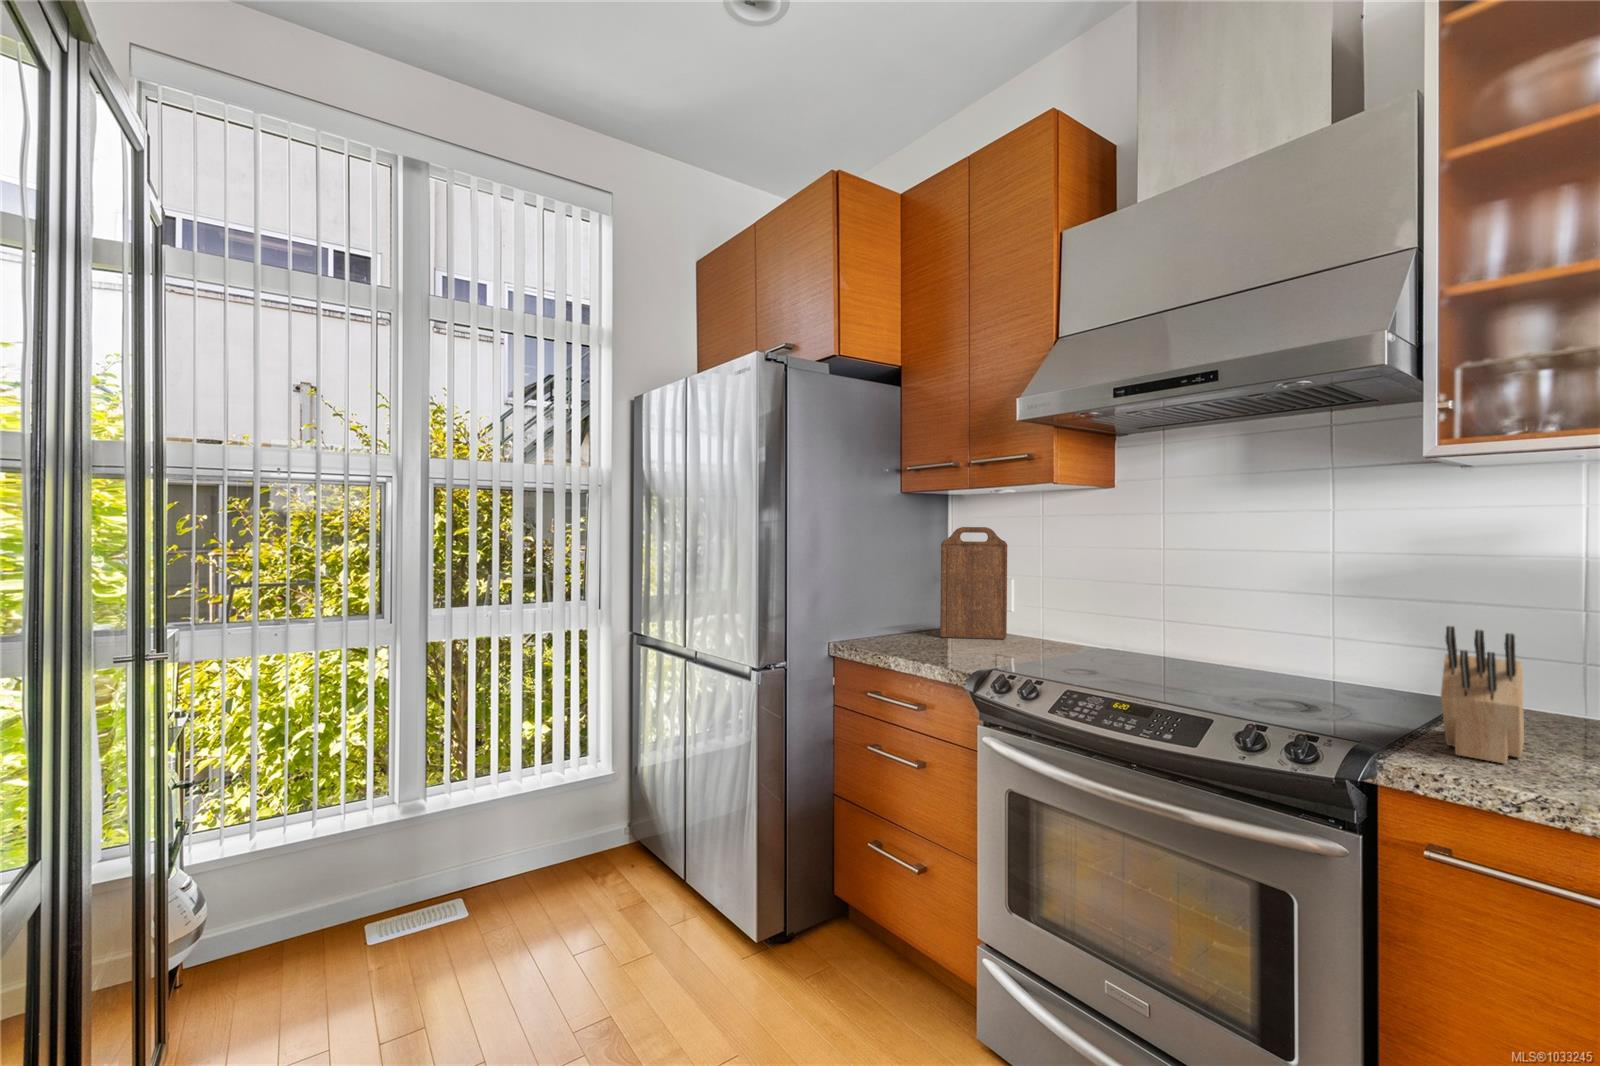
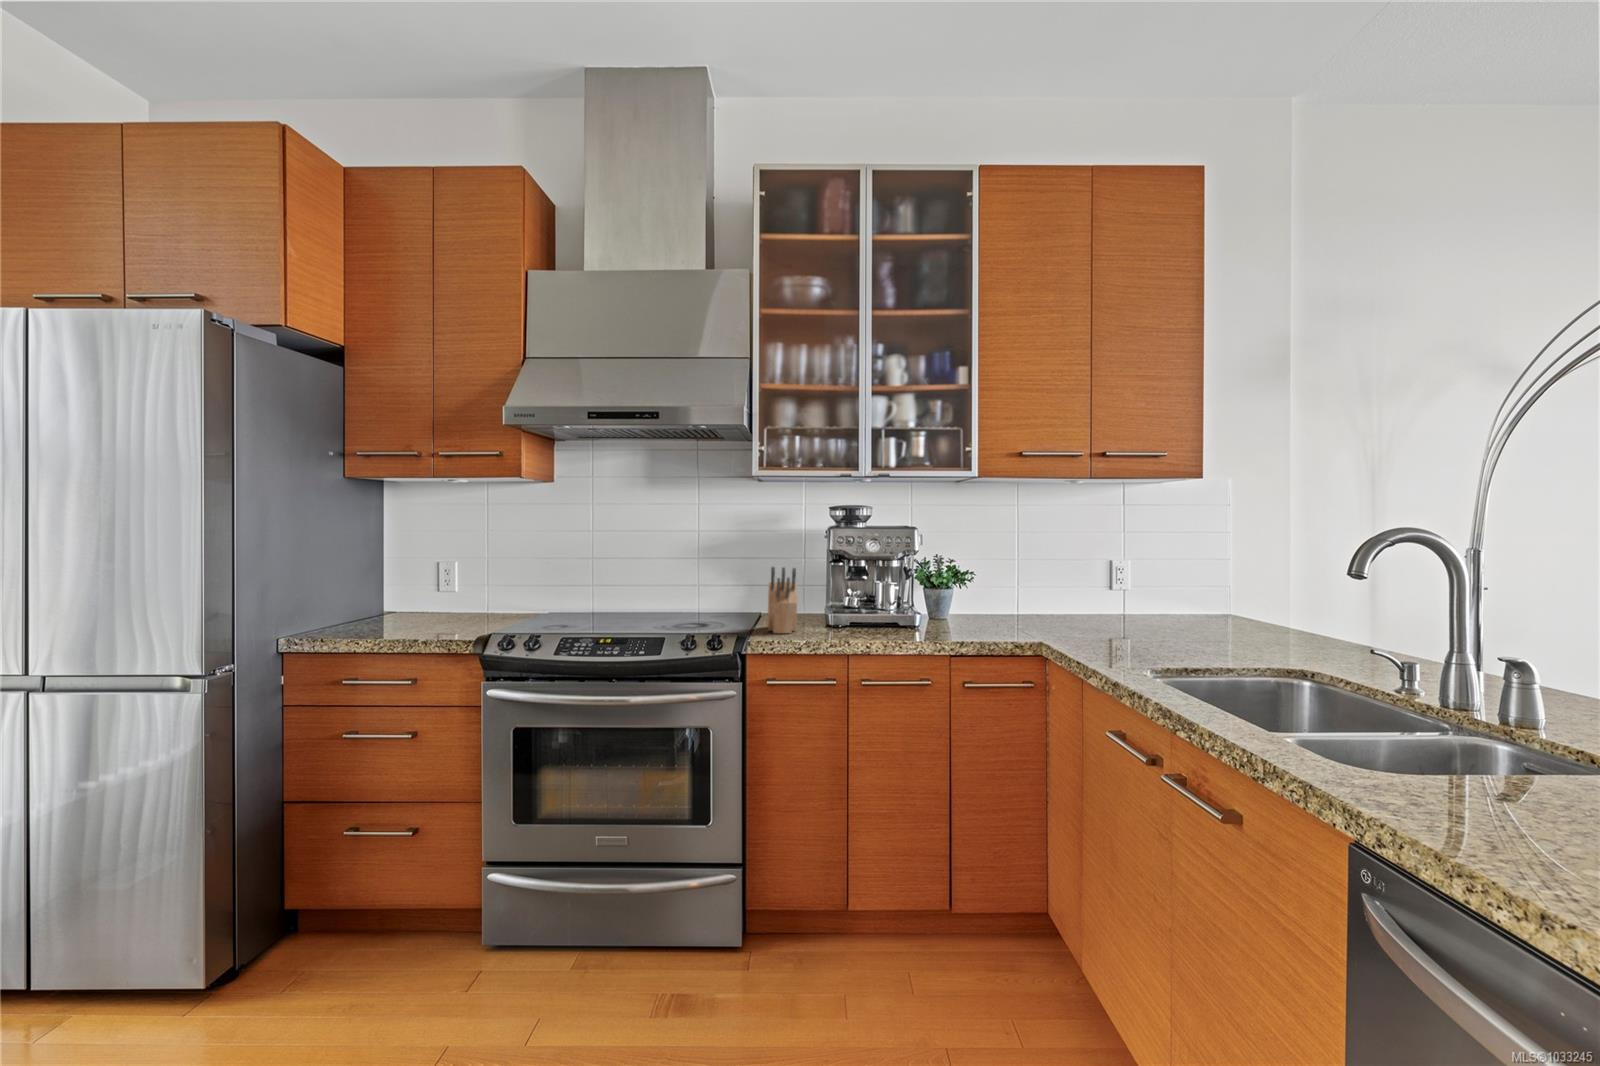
cutting board: present [940,527,1007,639] -> none [402,515,464,621]

